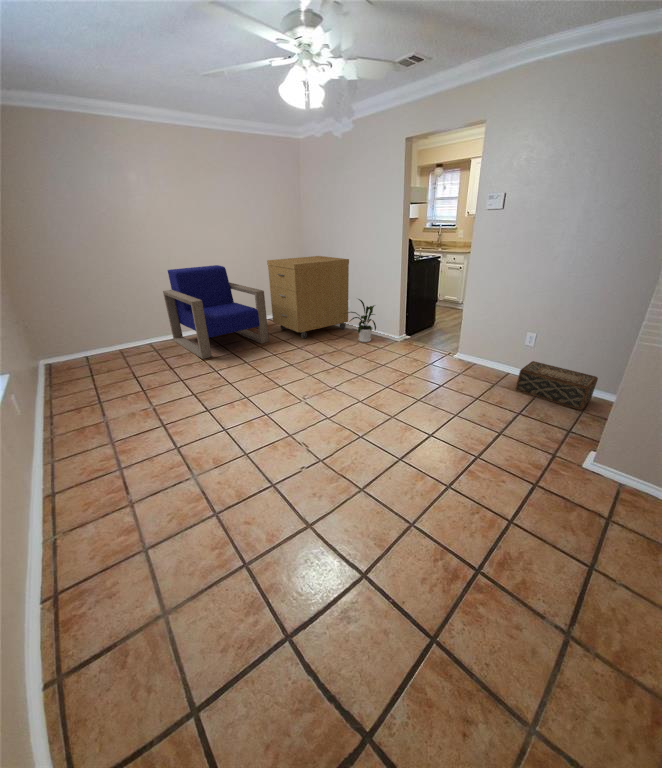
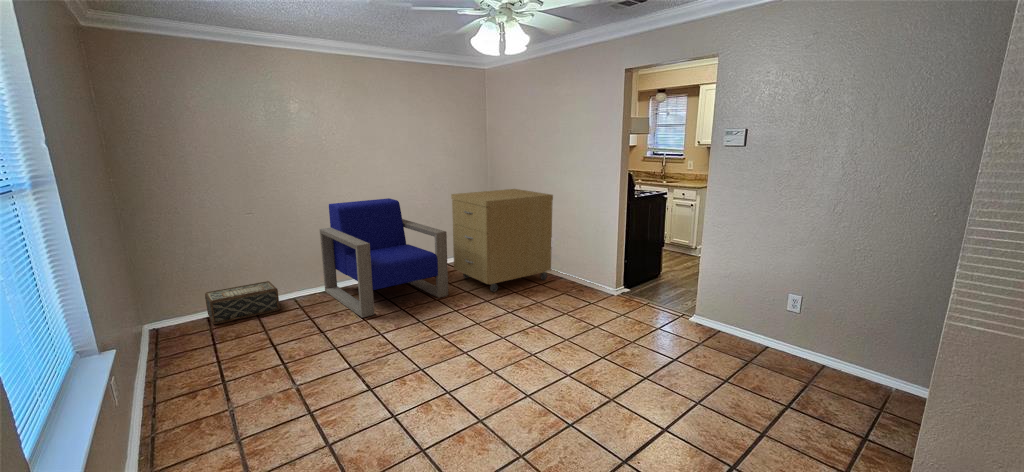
house plant: present [349,299,376,342] -> none [544,242,589,299]
woven basket: present [516,361,598,410] -> present [205,281,280,324]

